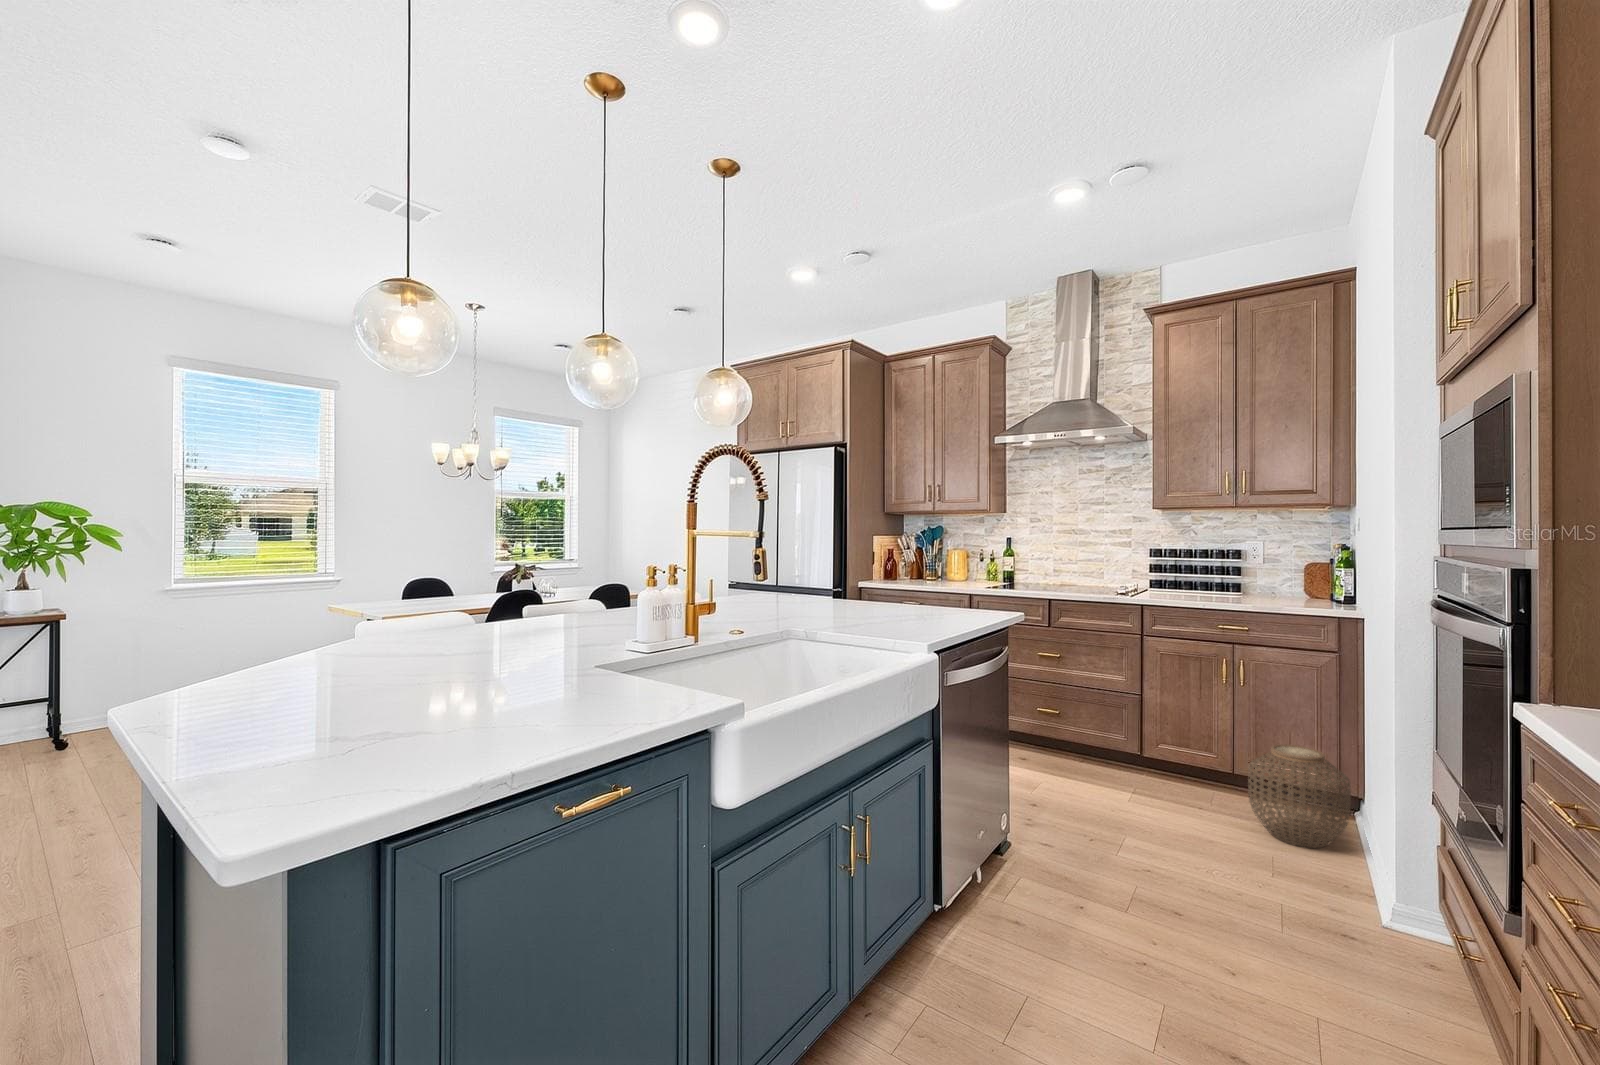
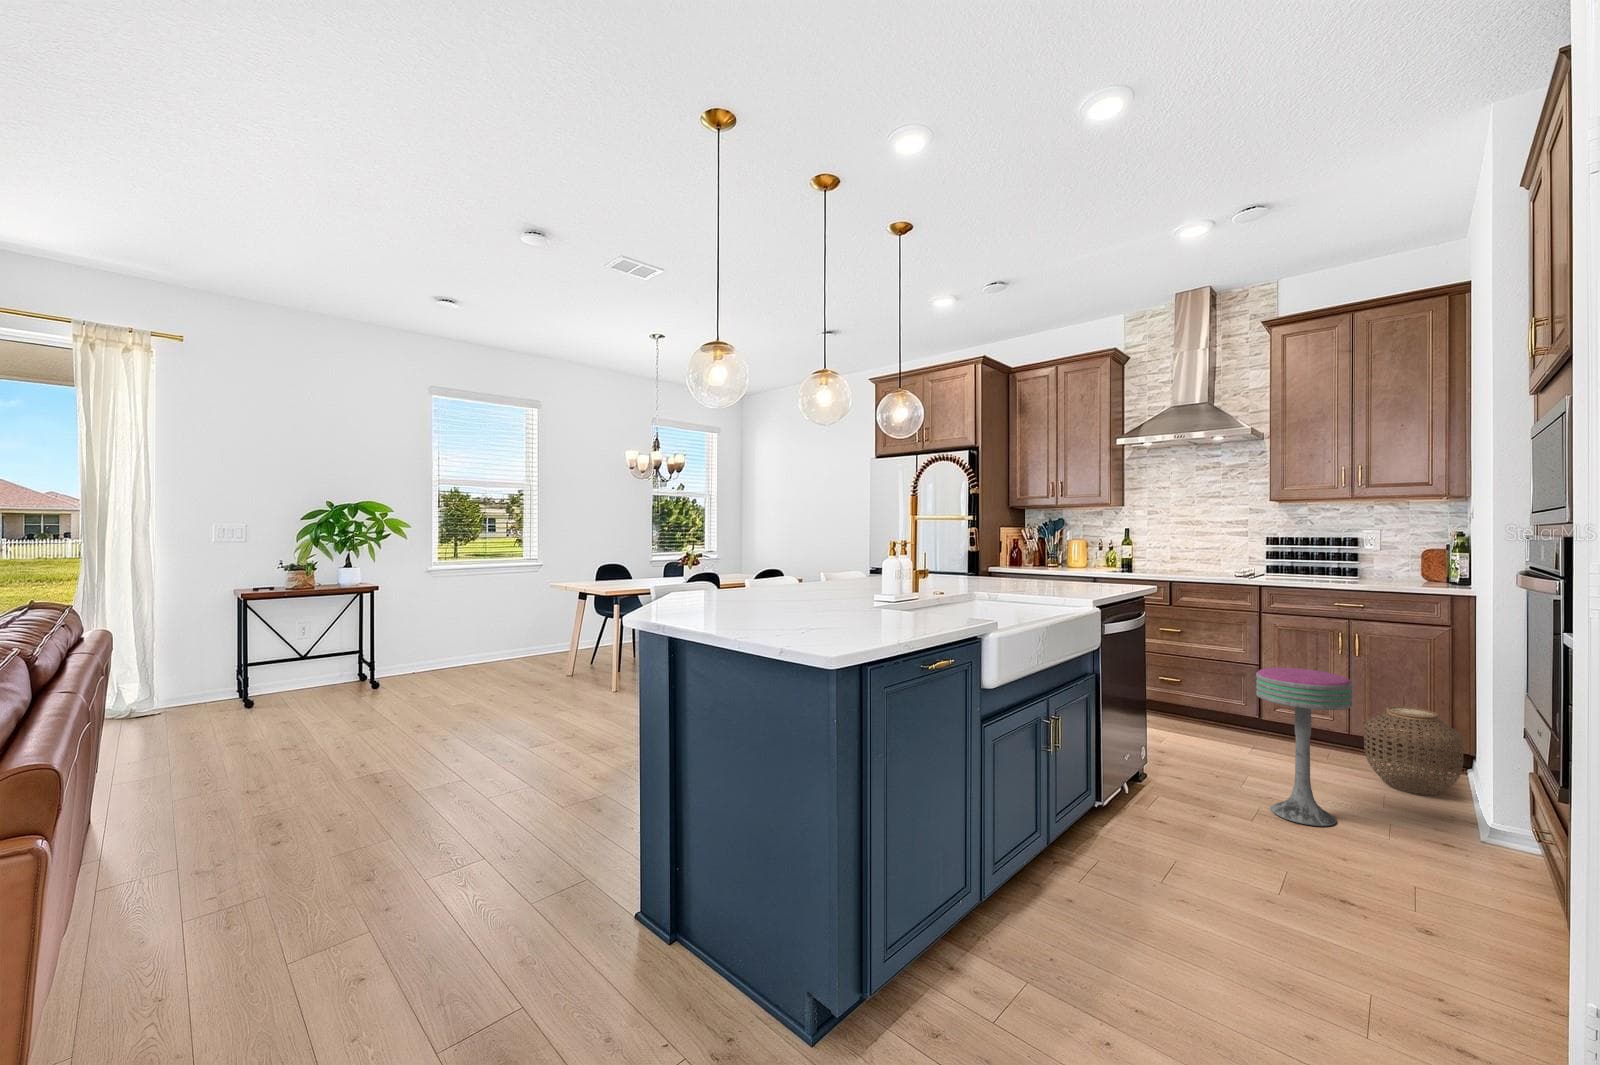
bar stool: none [1130,708,1234,901] -> present [1256,668,1352,826]

